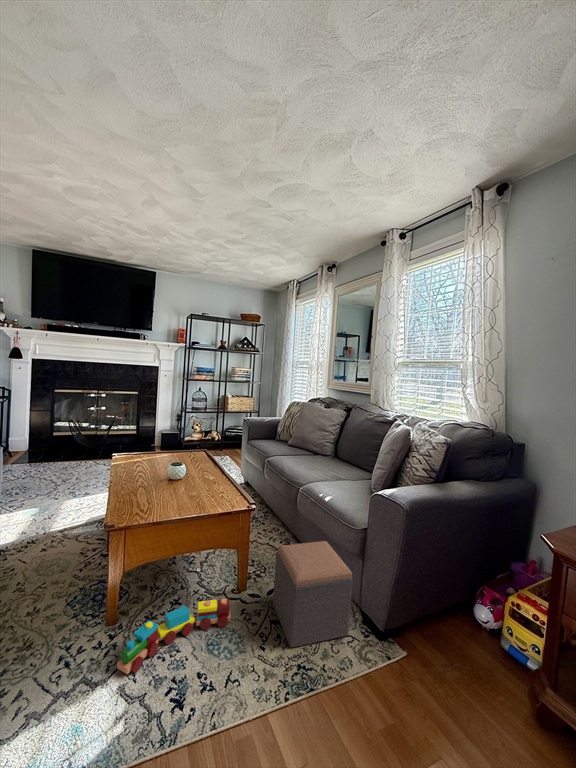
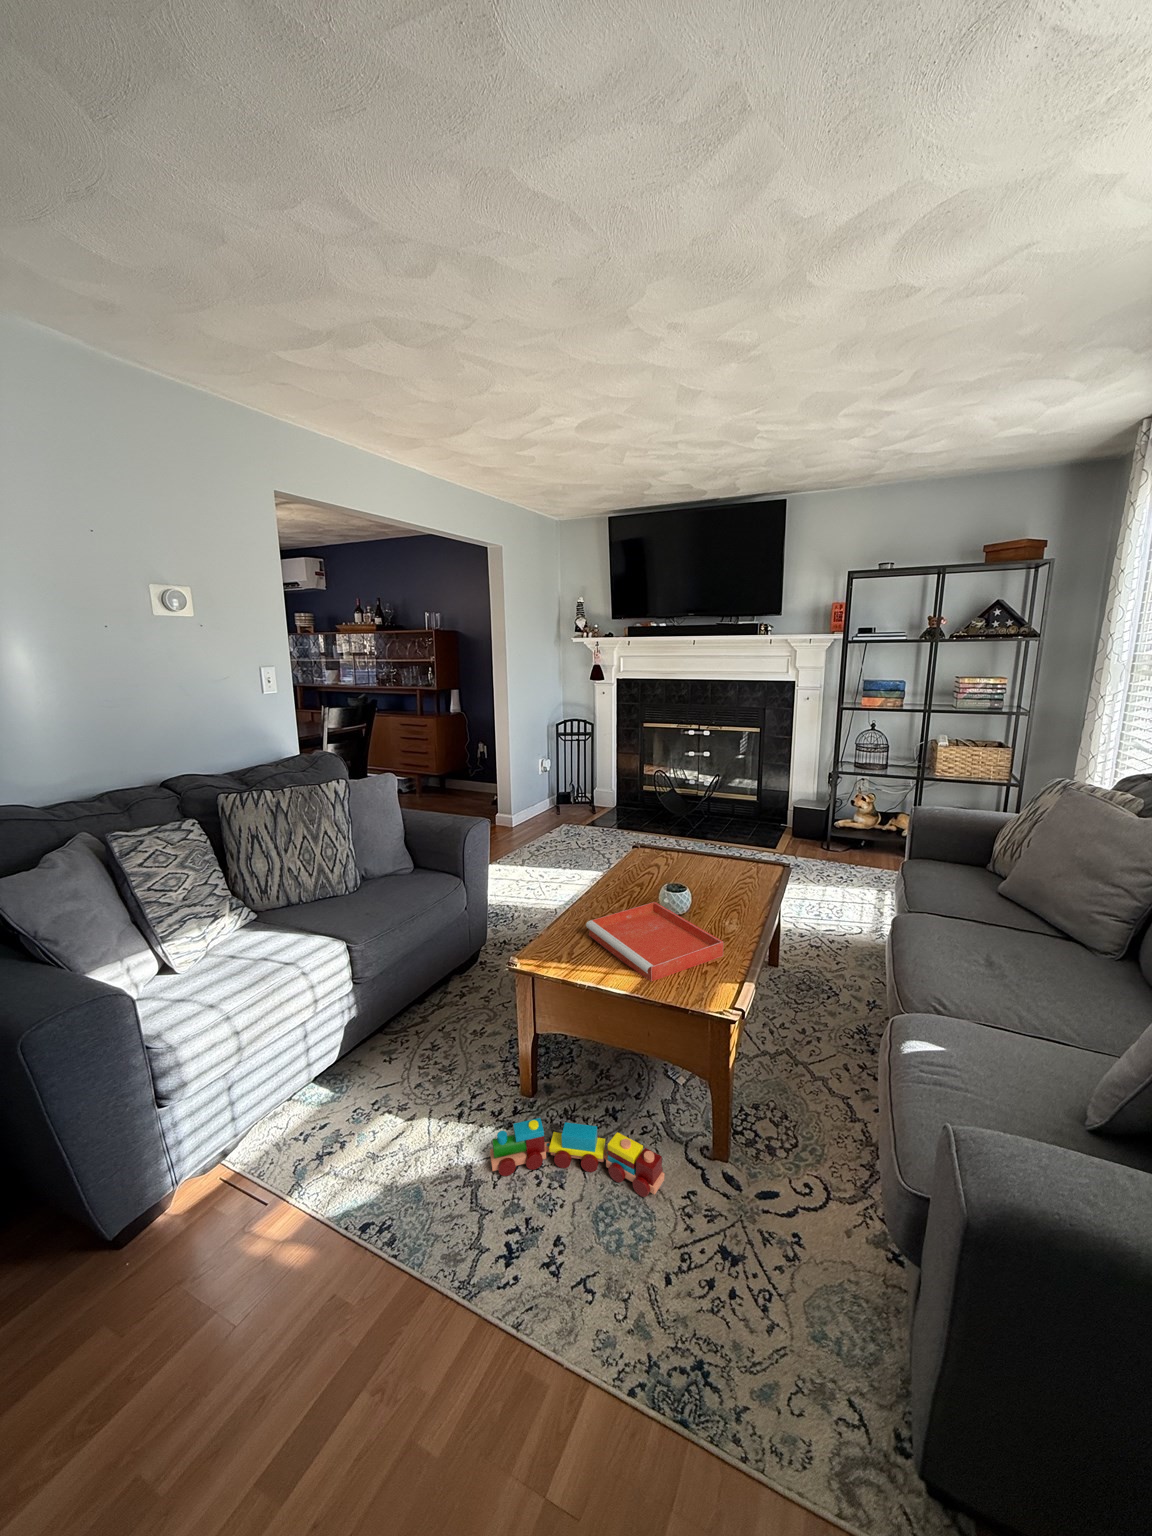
tray: none [140,473,223,507] -> present [586,902,723,981]
footstool: present [273,541,353,648] -> none [712,1119,884,1405]

